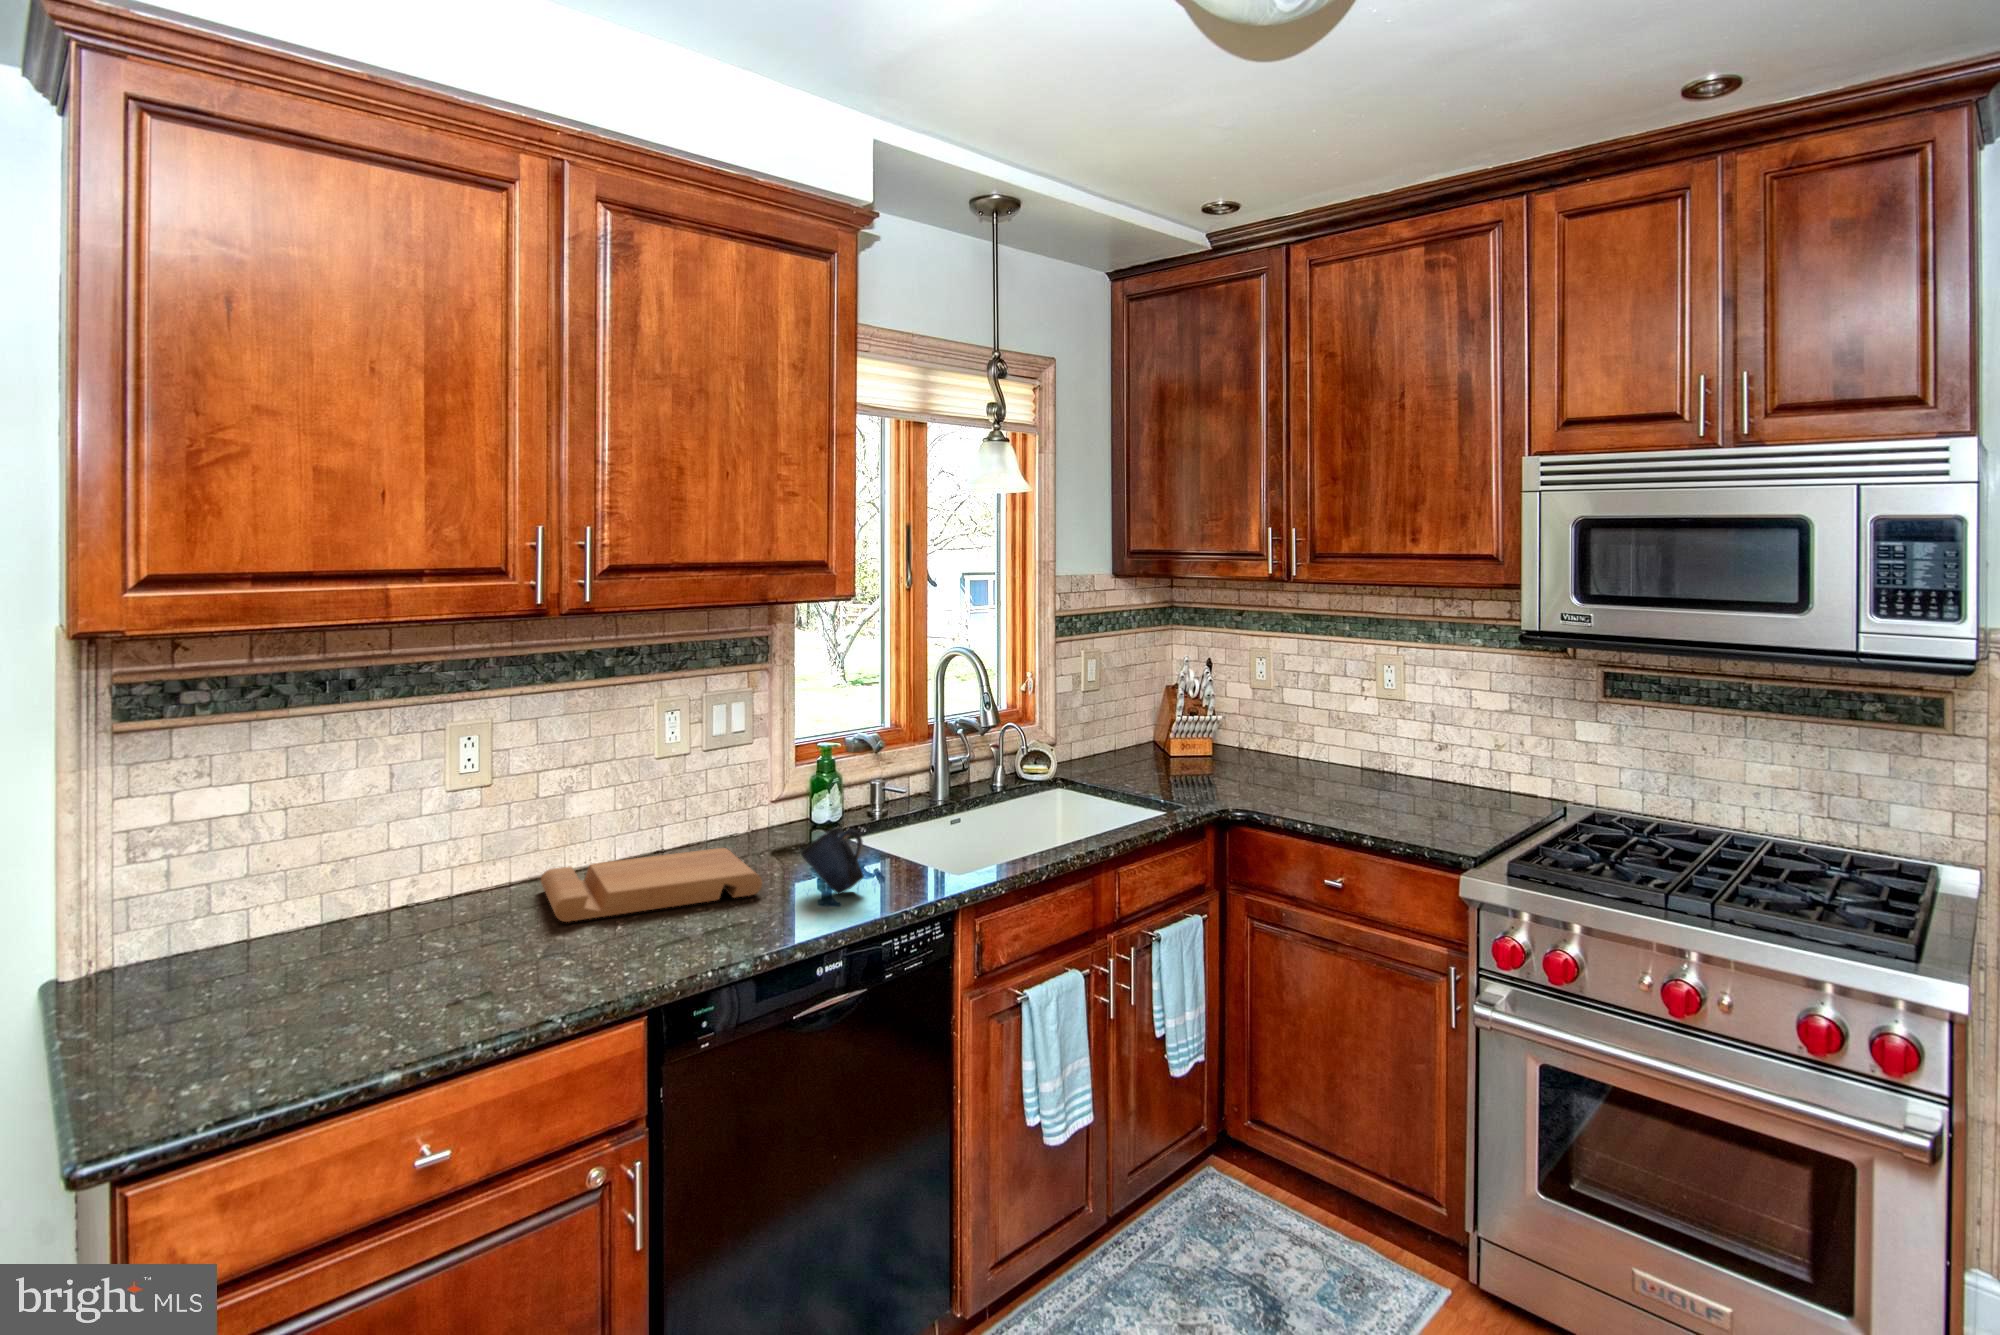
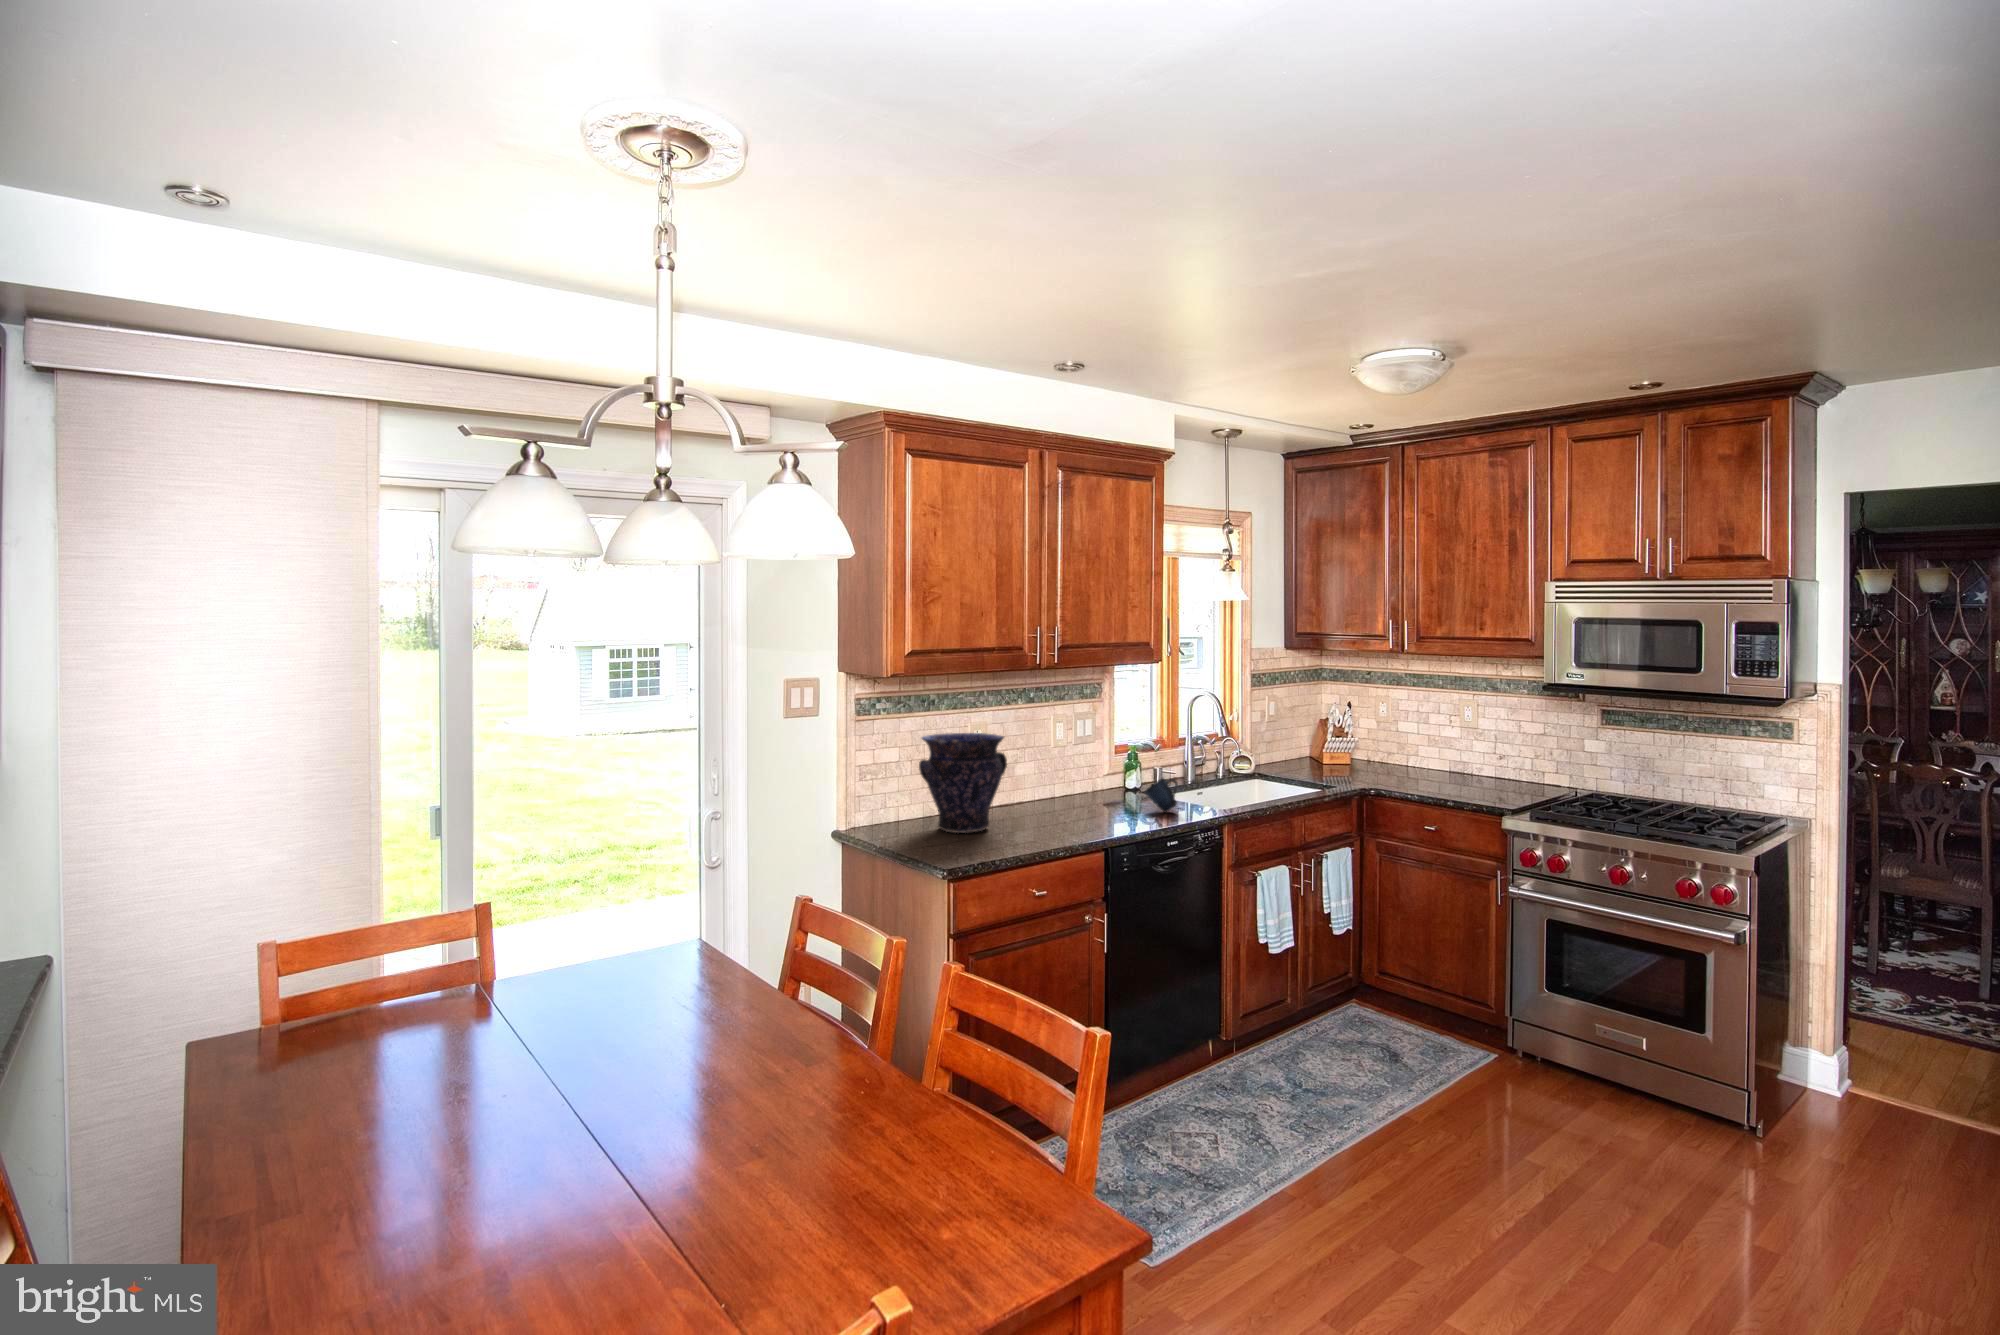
vase: none [220,757,463,990] -> present [919,733,1007,833]
cutting board: present [541,848,762,922] -> none [1010,792,1125,817]

